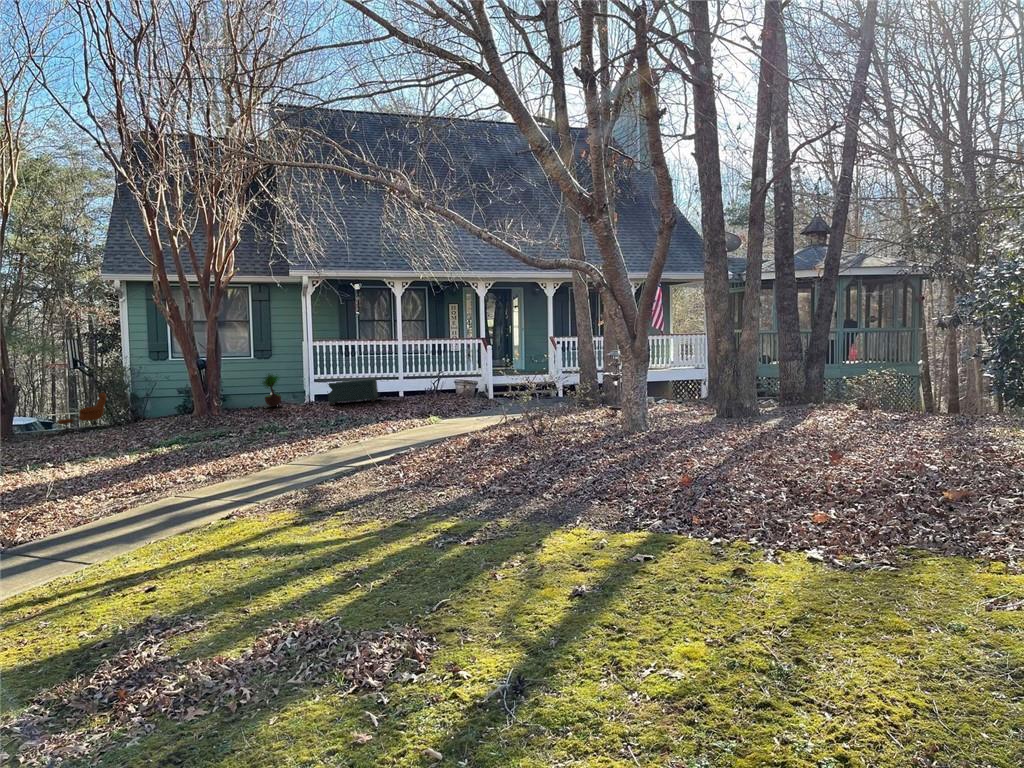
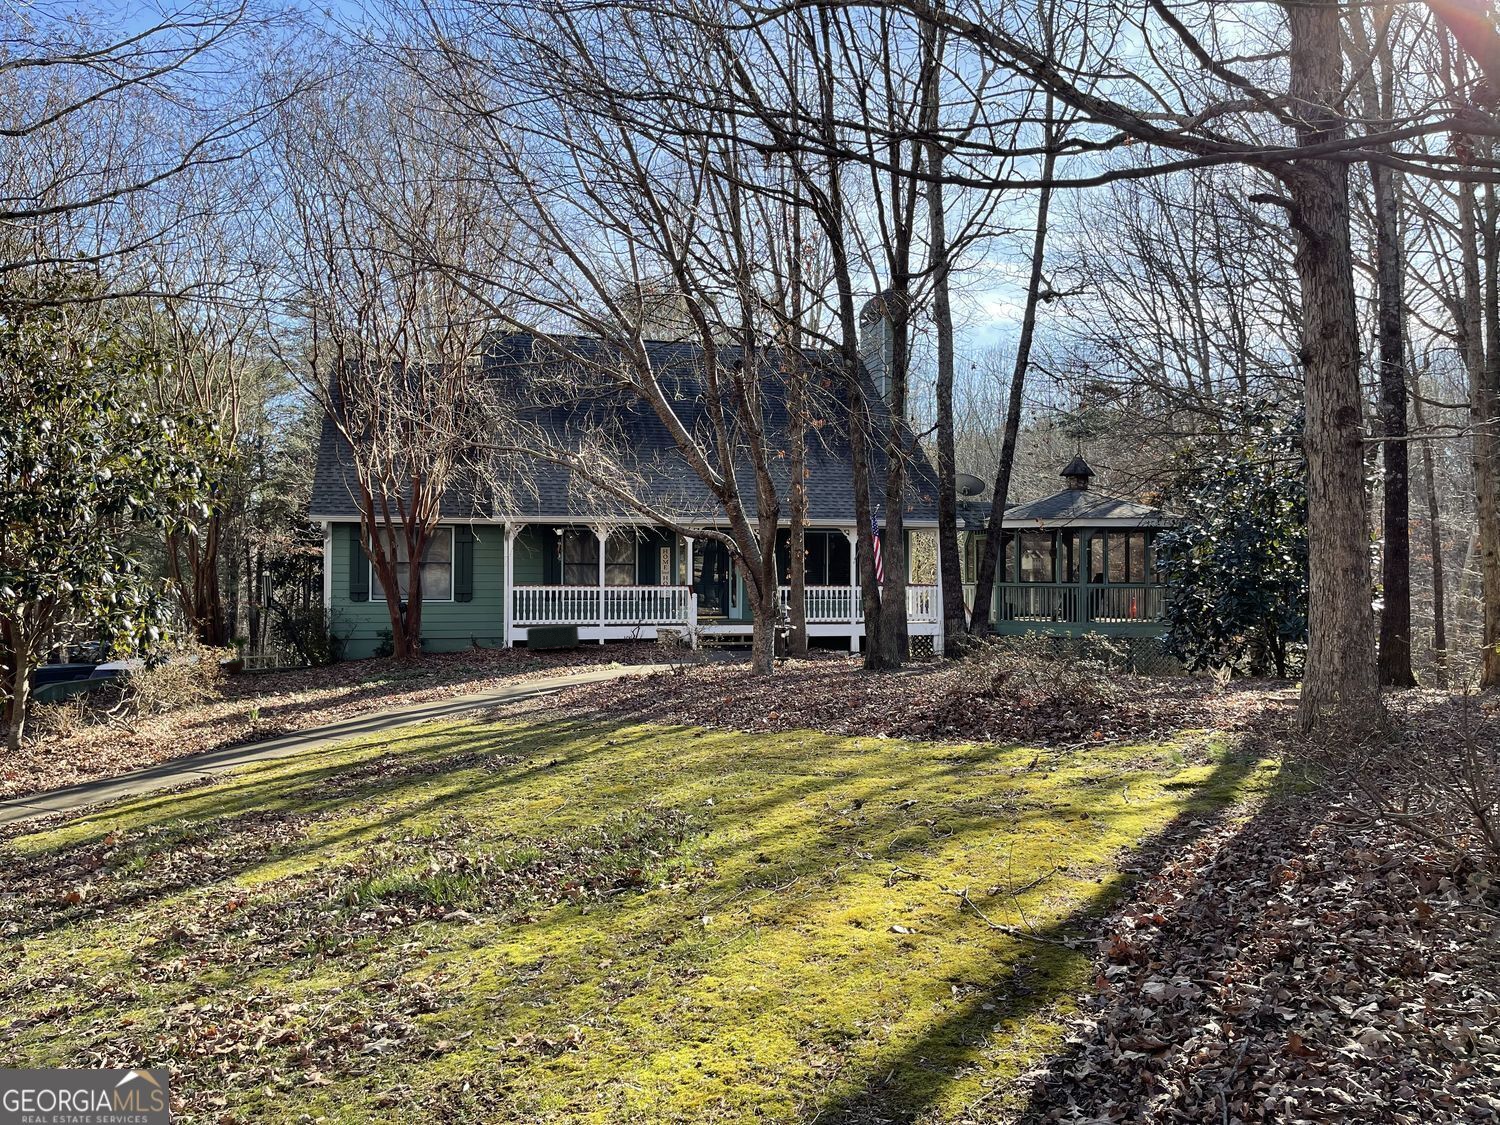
potted tree: present [262,374,281,406] -> present [225,636,247,673]
lounge chair: present [58,392,106,433] -> none [264,631,311,670]

